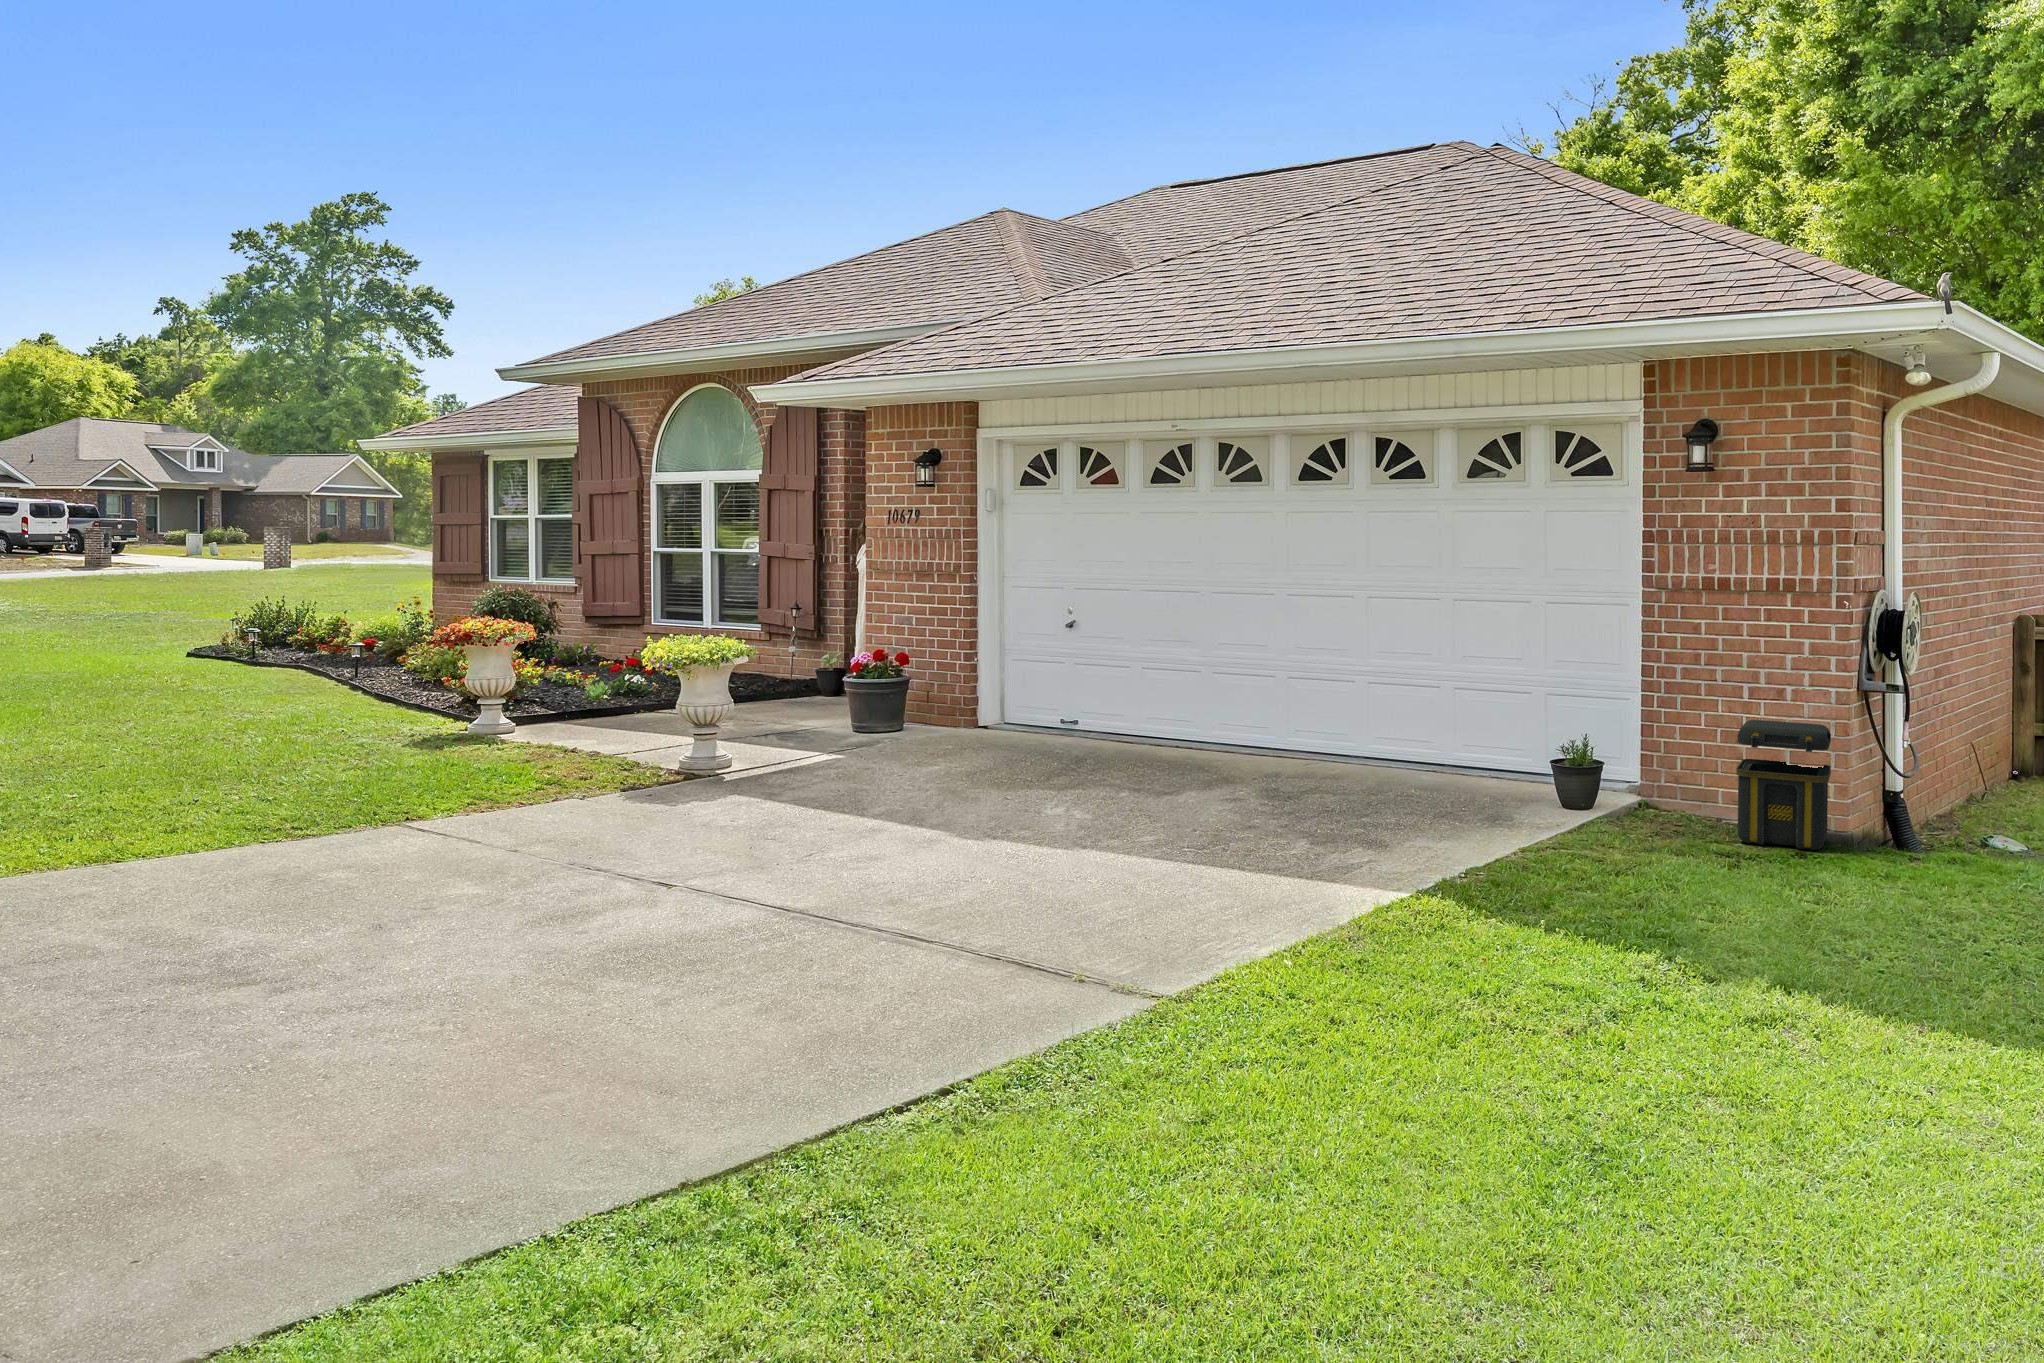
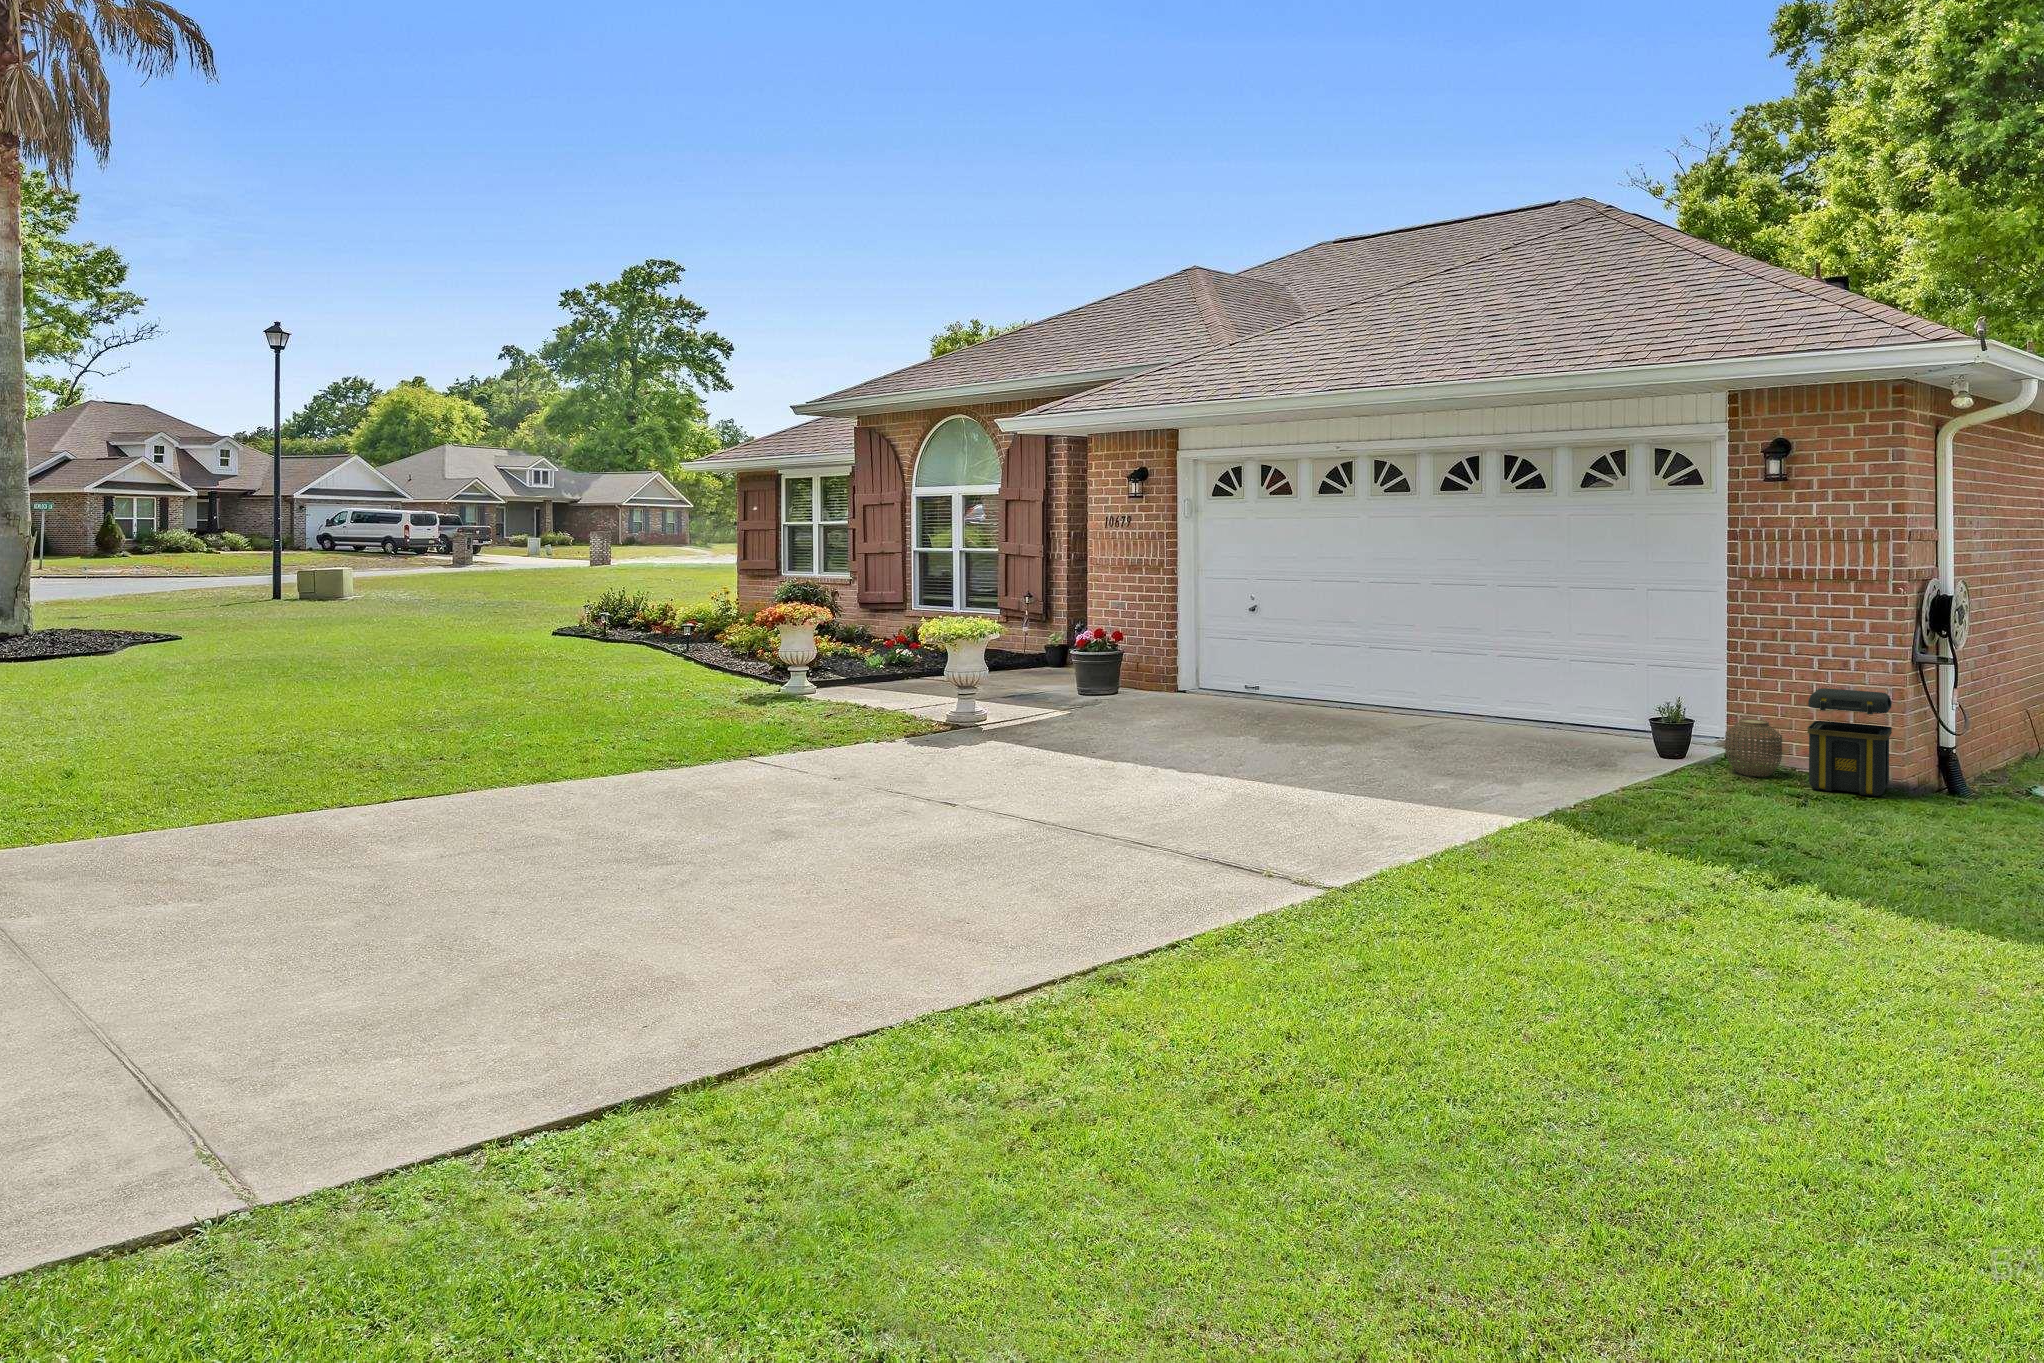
woven basket: none [1639,758,1705,827] -> present [1725,719,1782,777]

